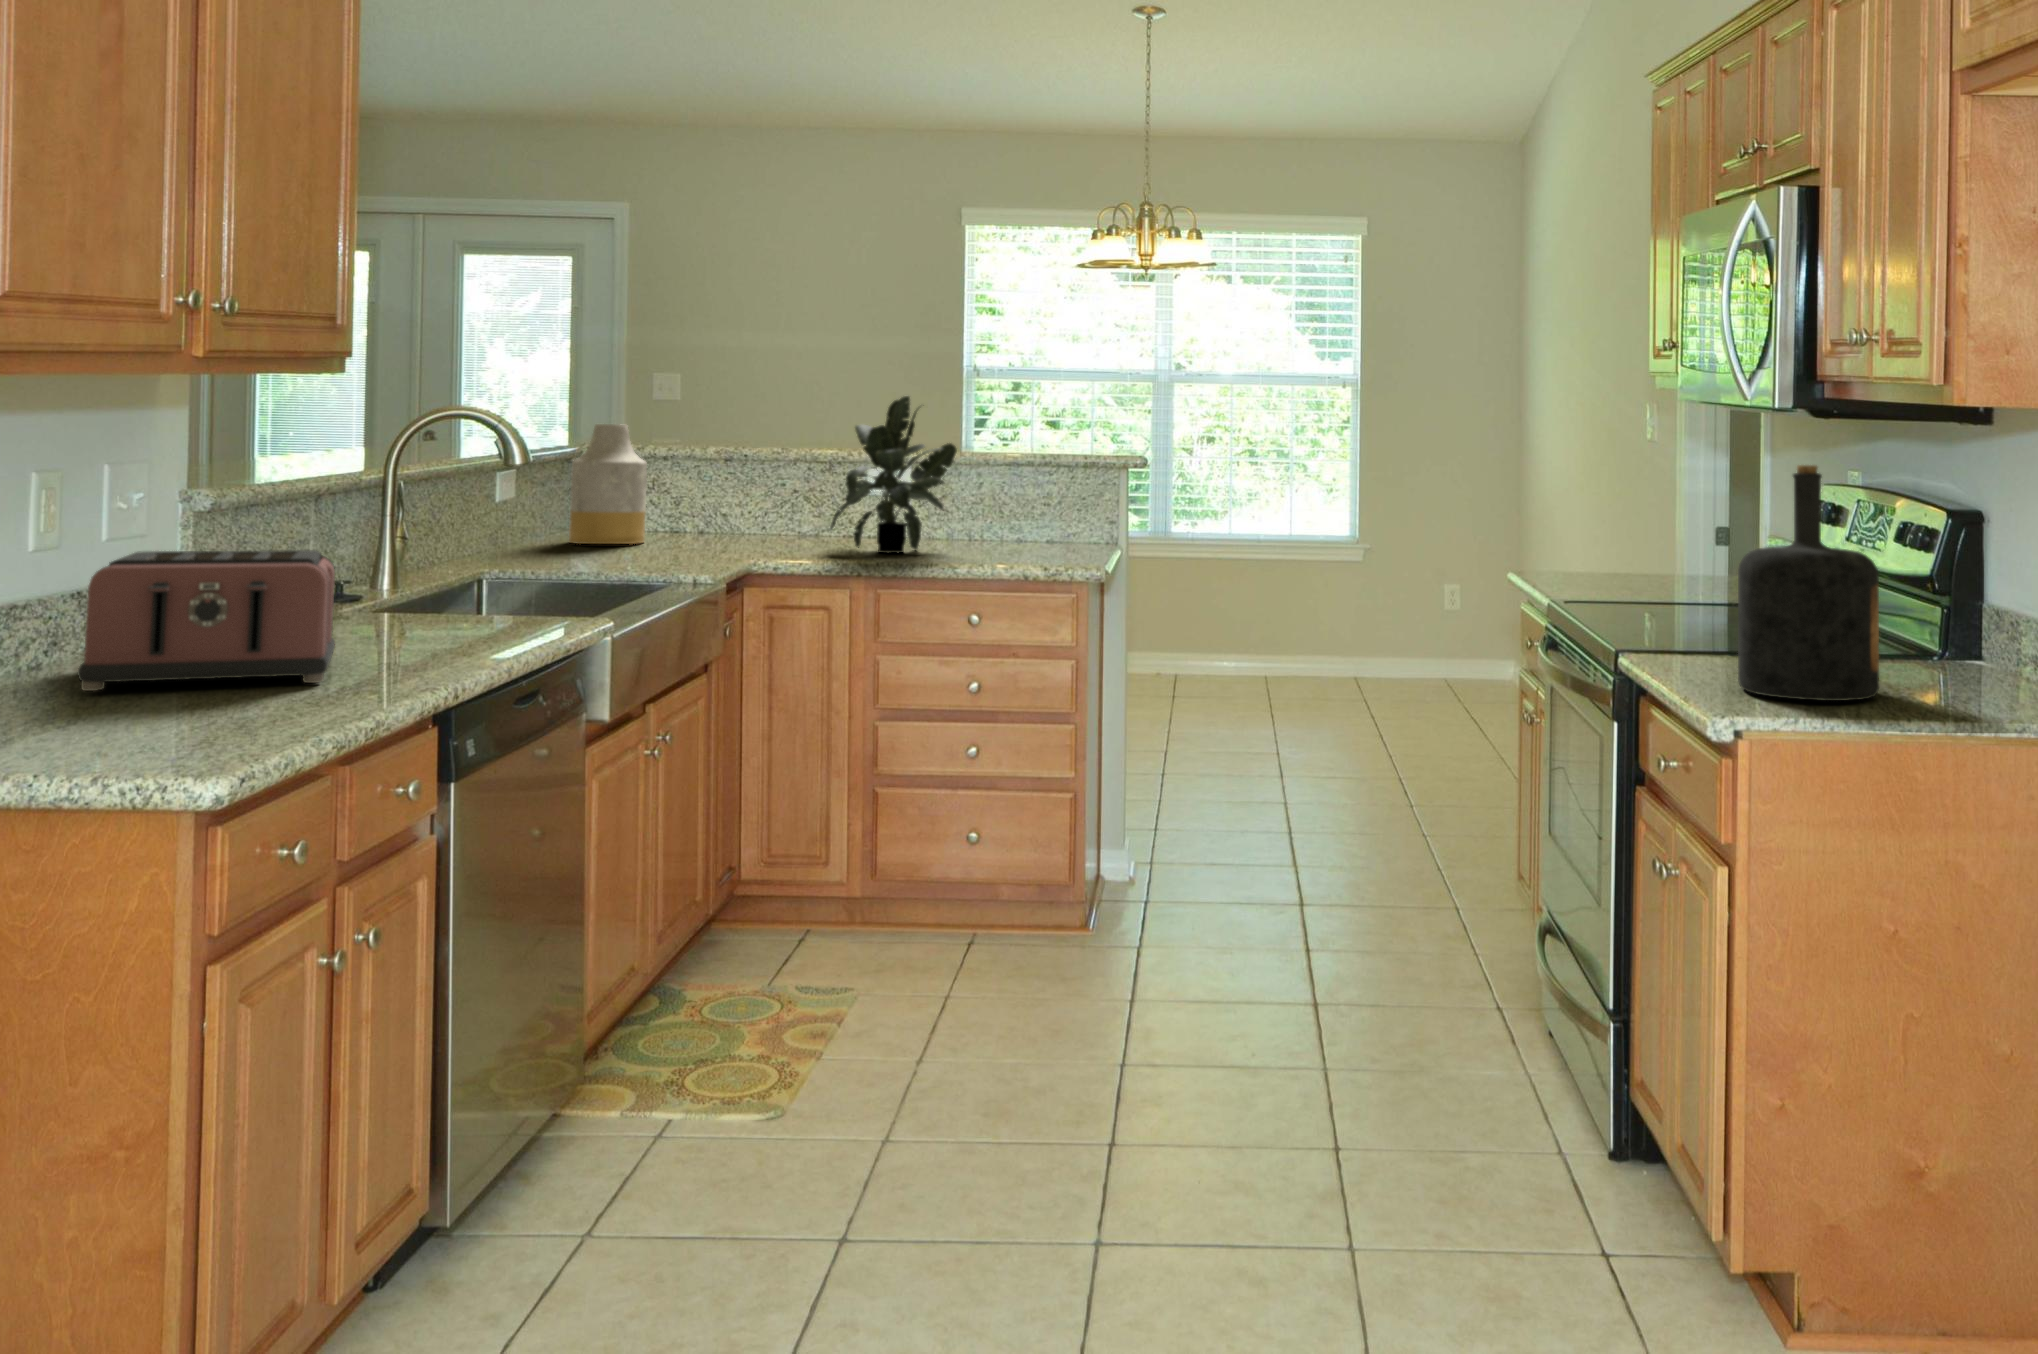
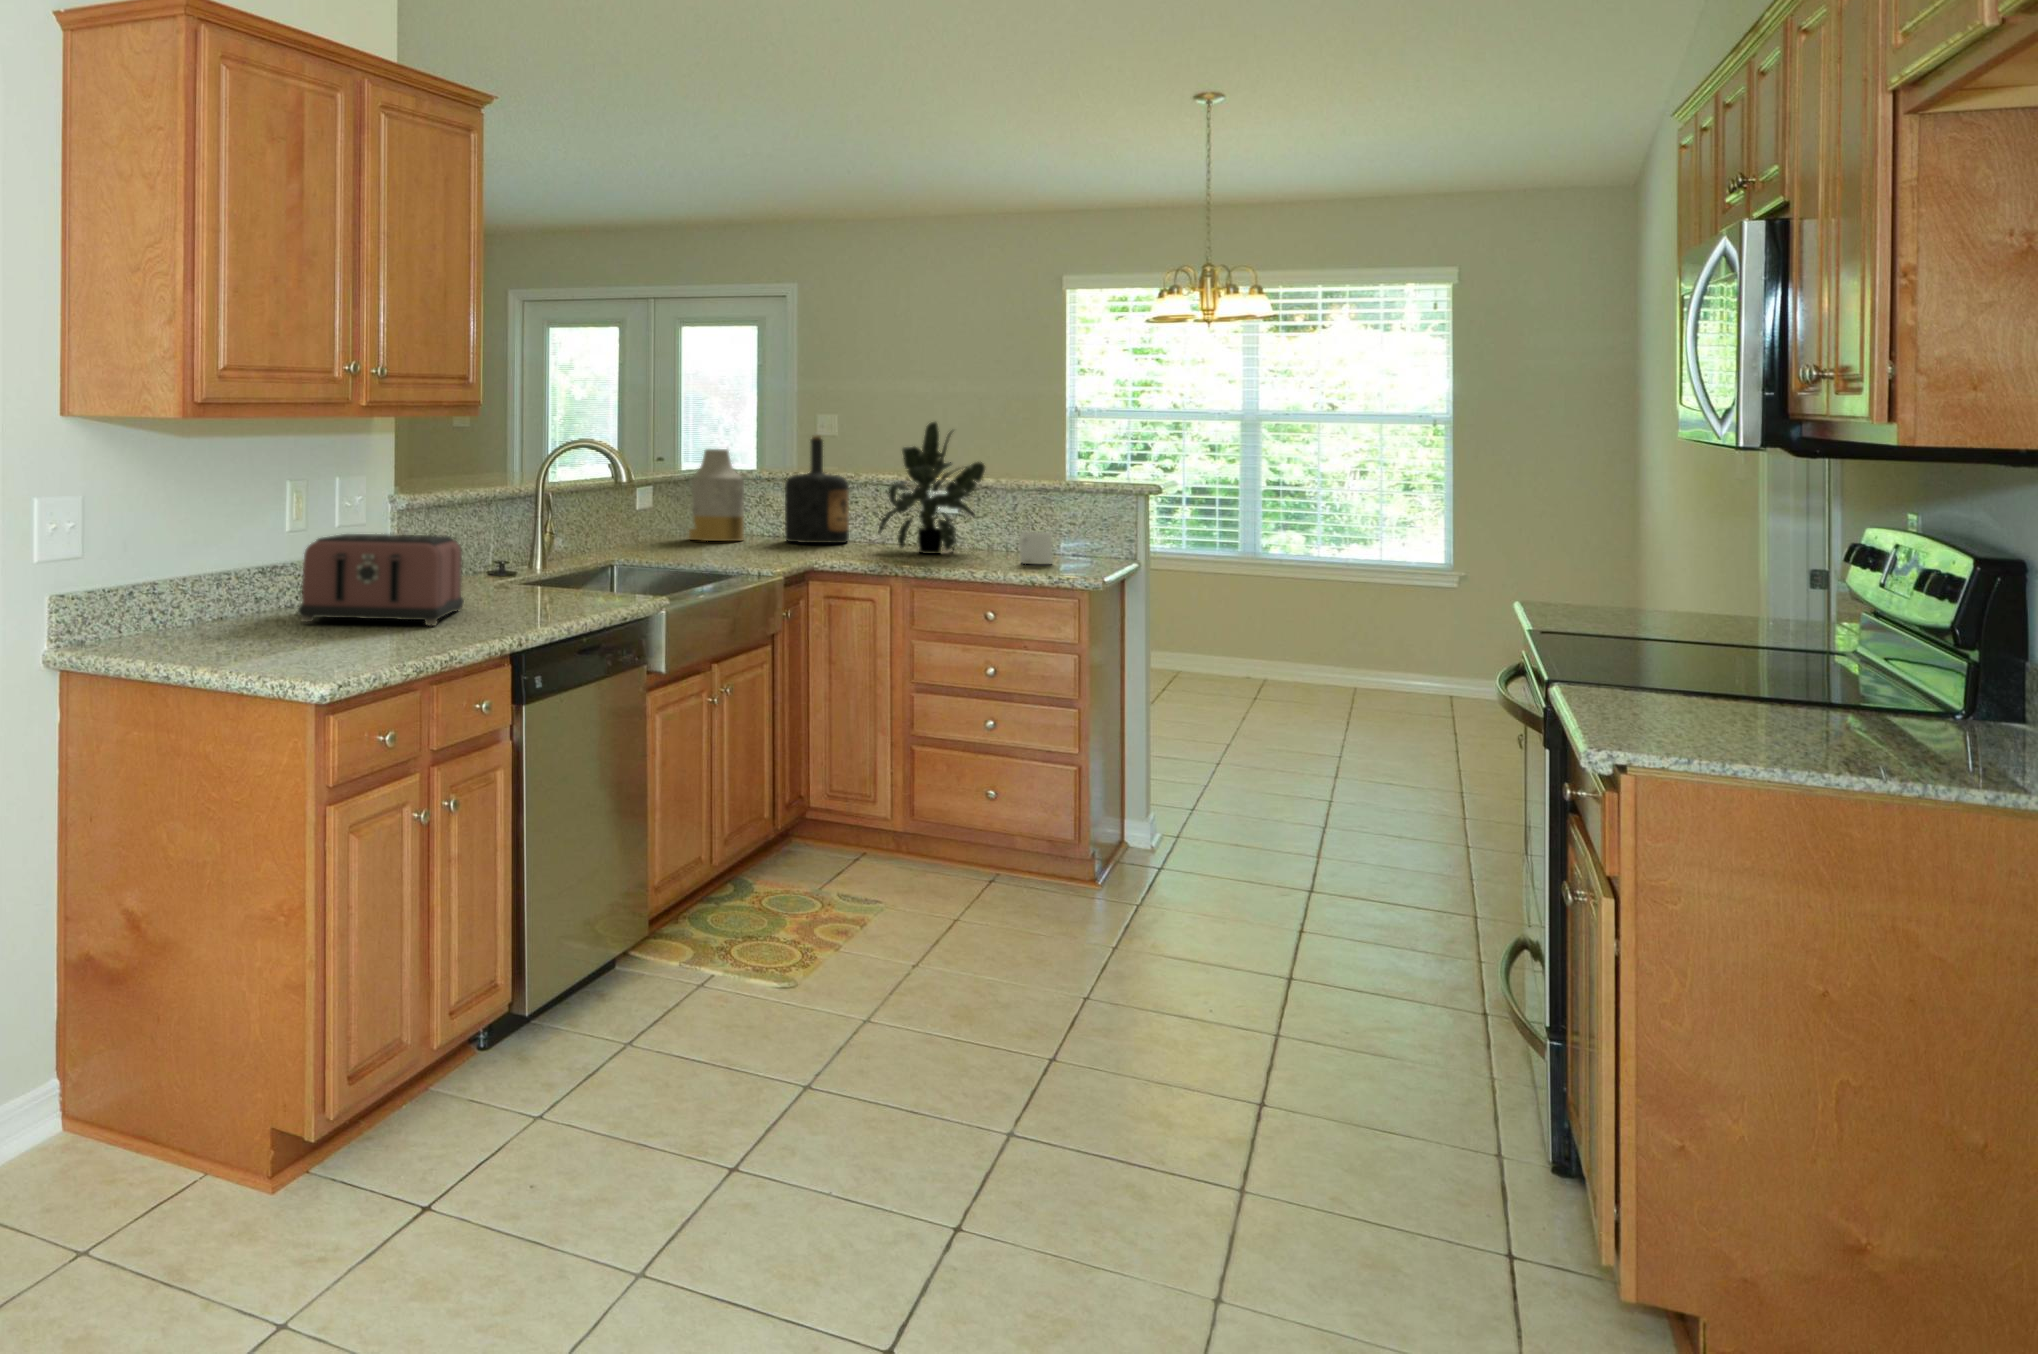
bottle: present [1738,465,1879,701] -> present [785,435,849,543]
mug: none [1002,525,1039,562] -> present [1019,531,1053,564]

